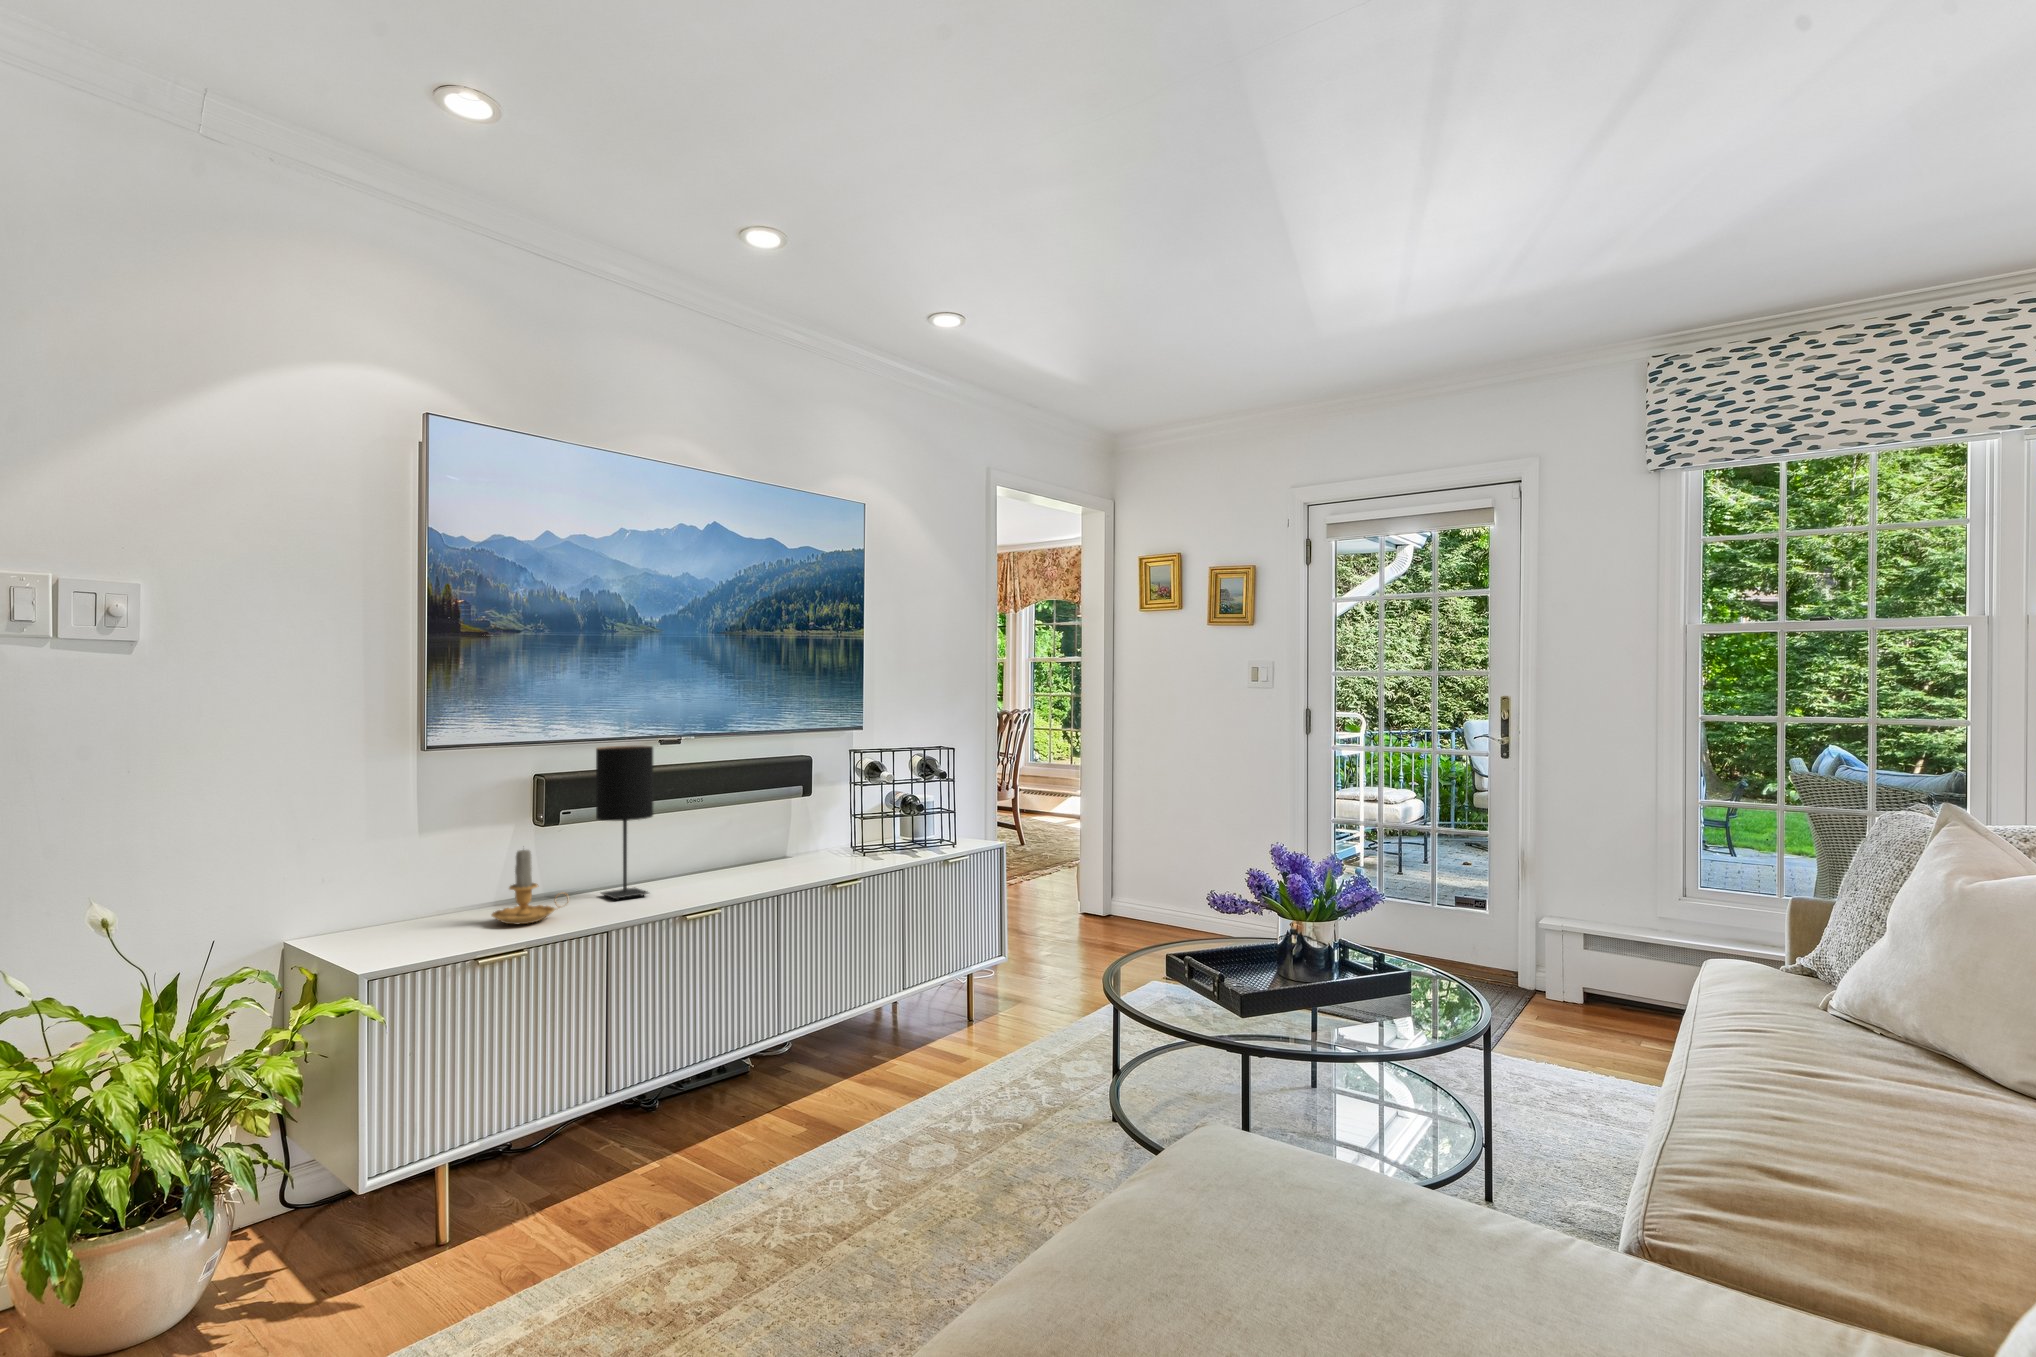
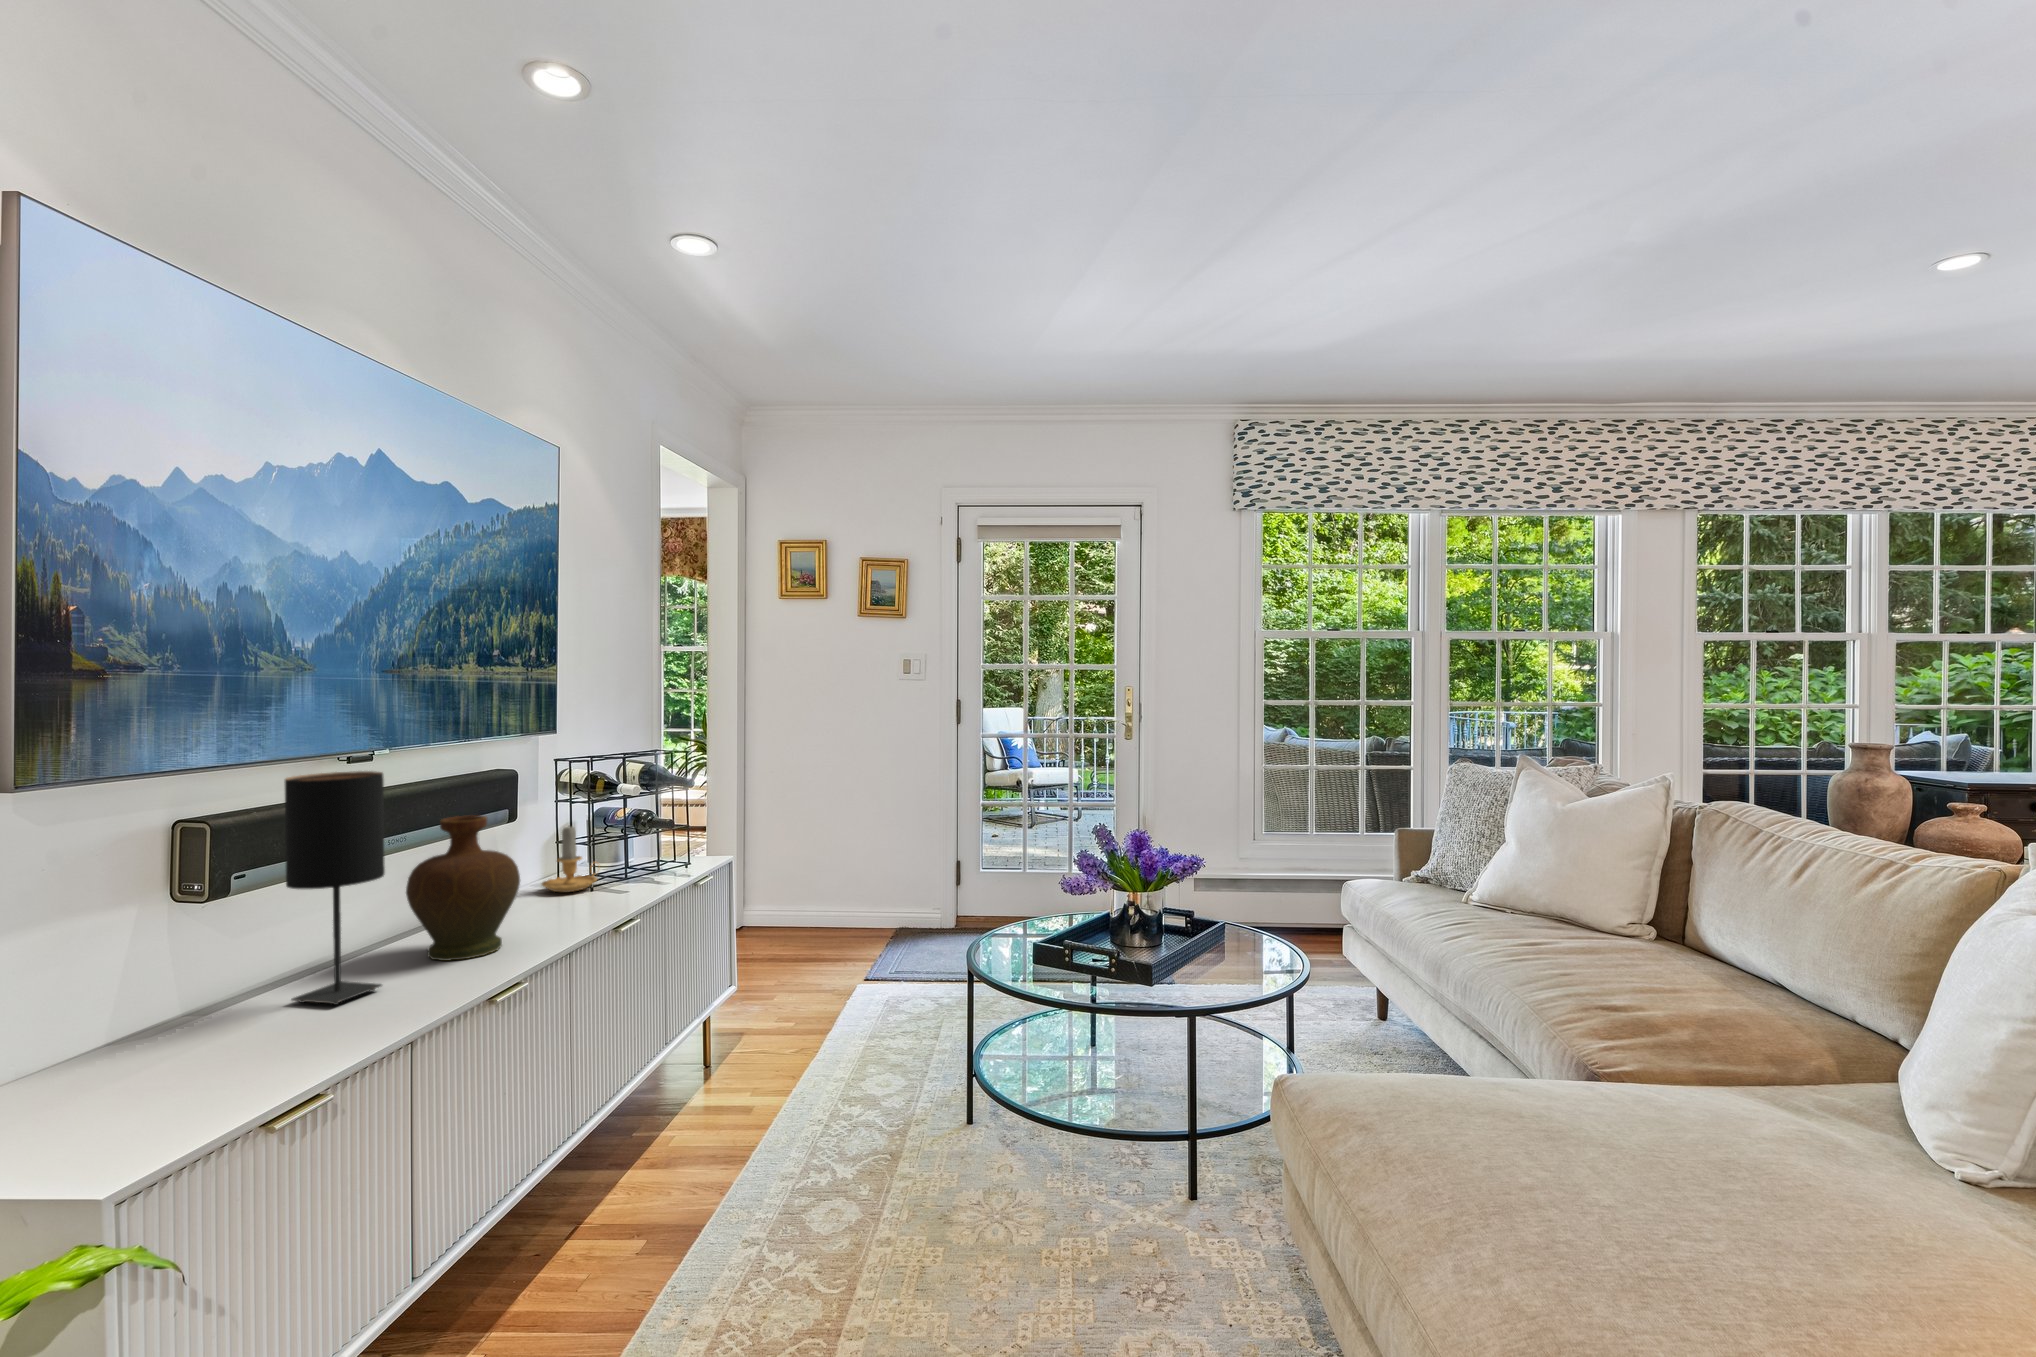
decorative vase: none [687,784,761,887] -> present [406,815,520,961]
candle: present [492,850,560,924] -> present [542,826,597,892]

